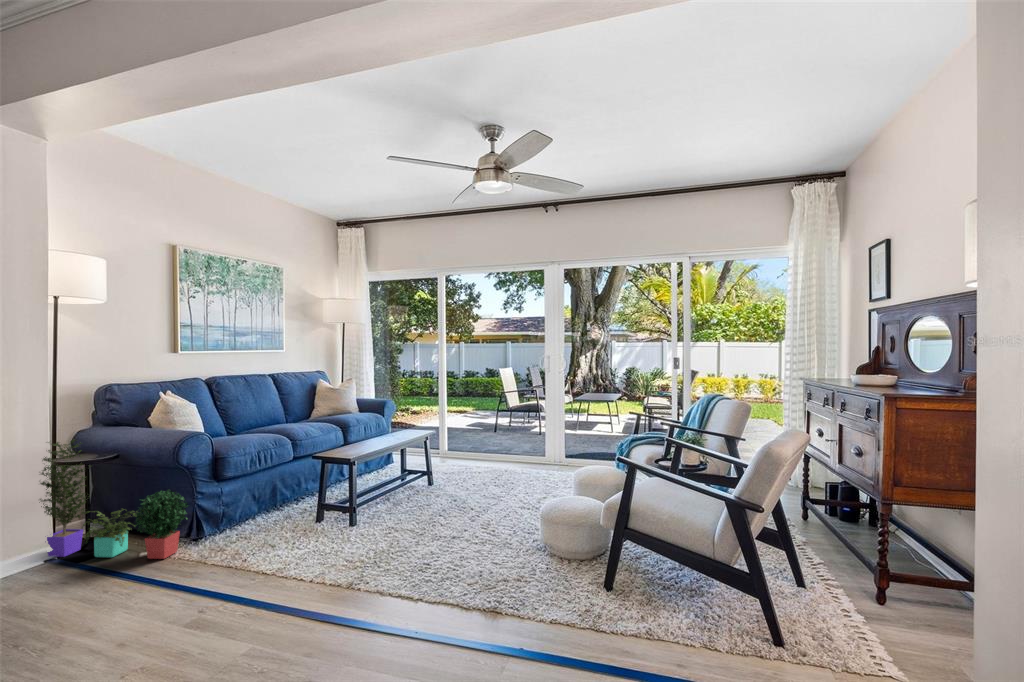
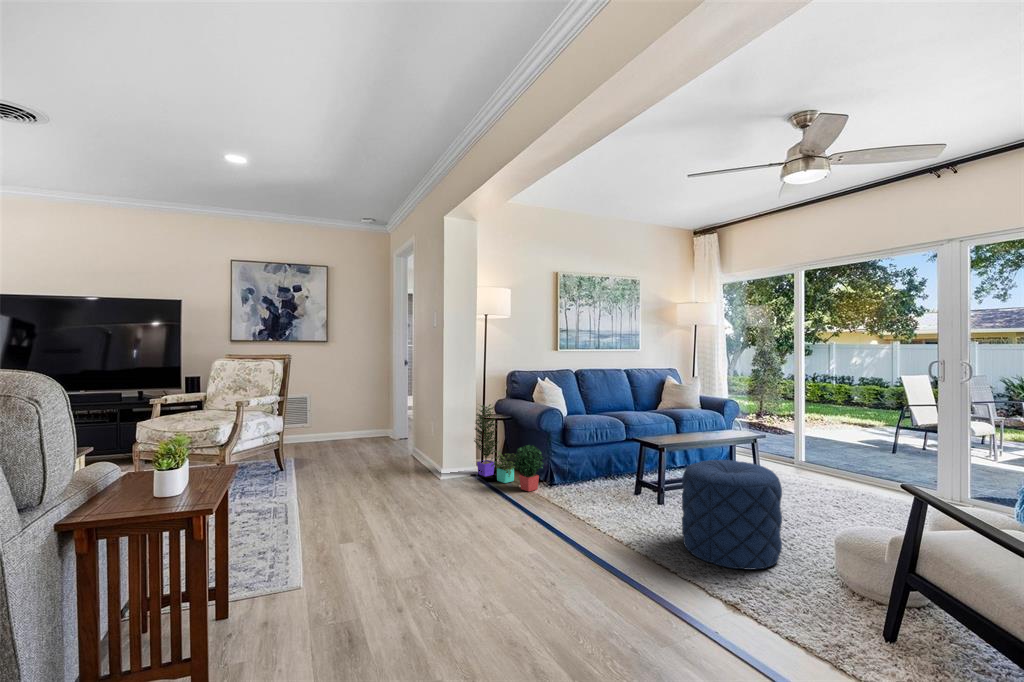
pouf: none [403,461,496,574] -> present [682,460,782,569]

